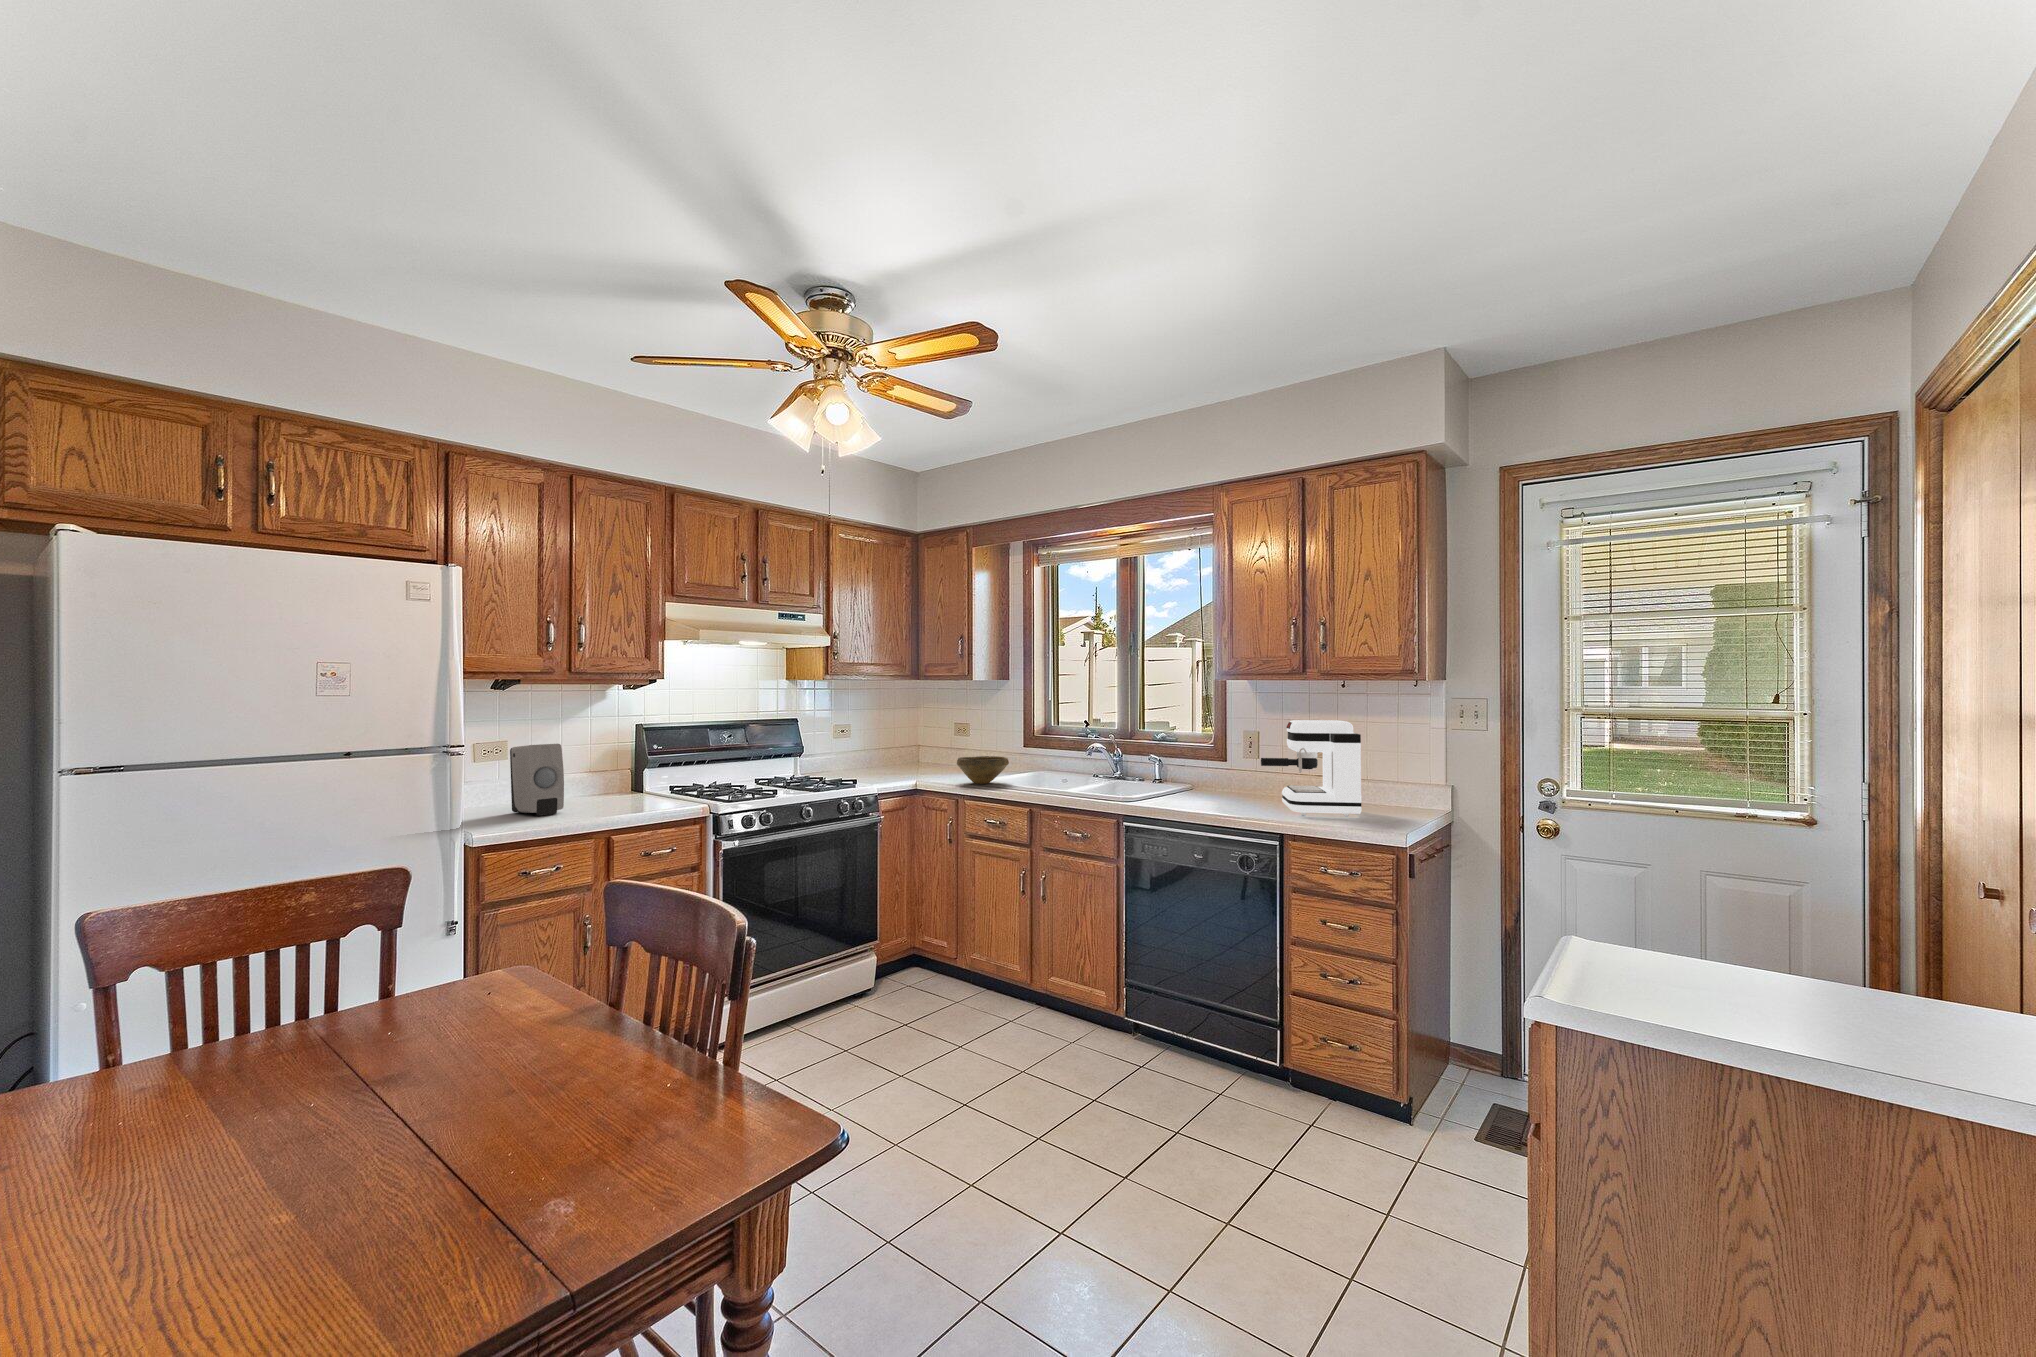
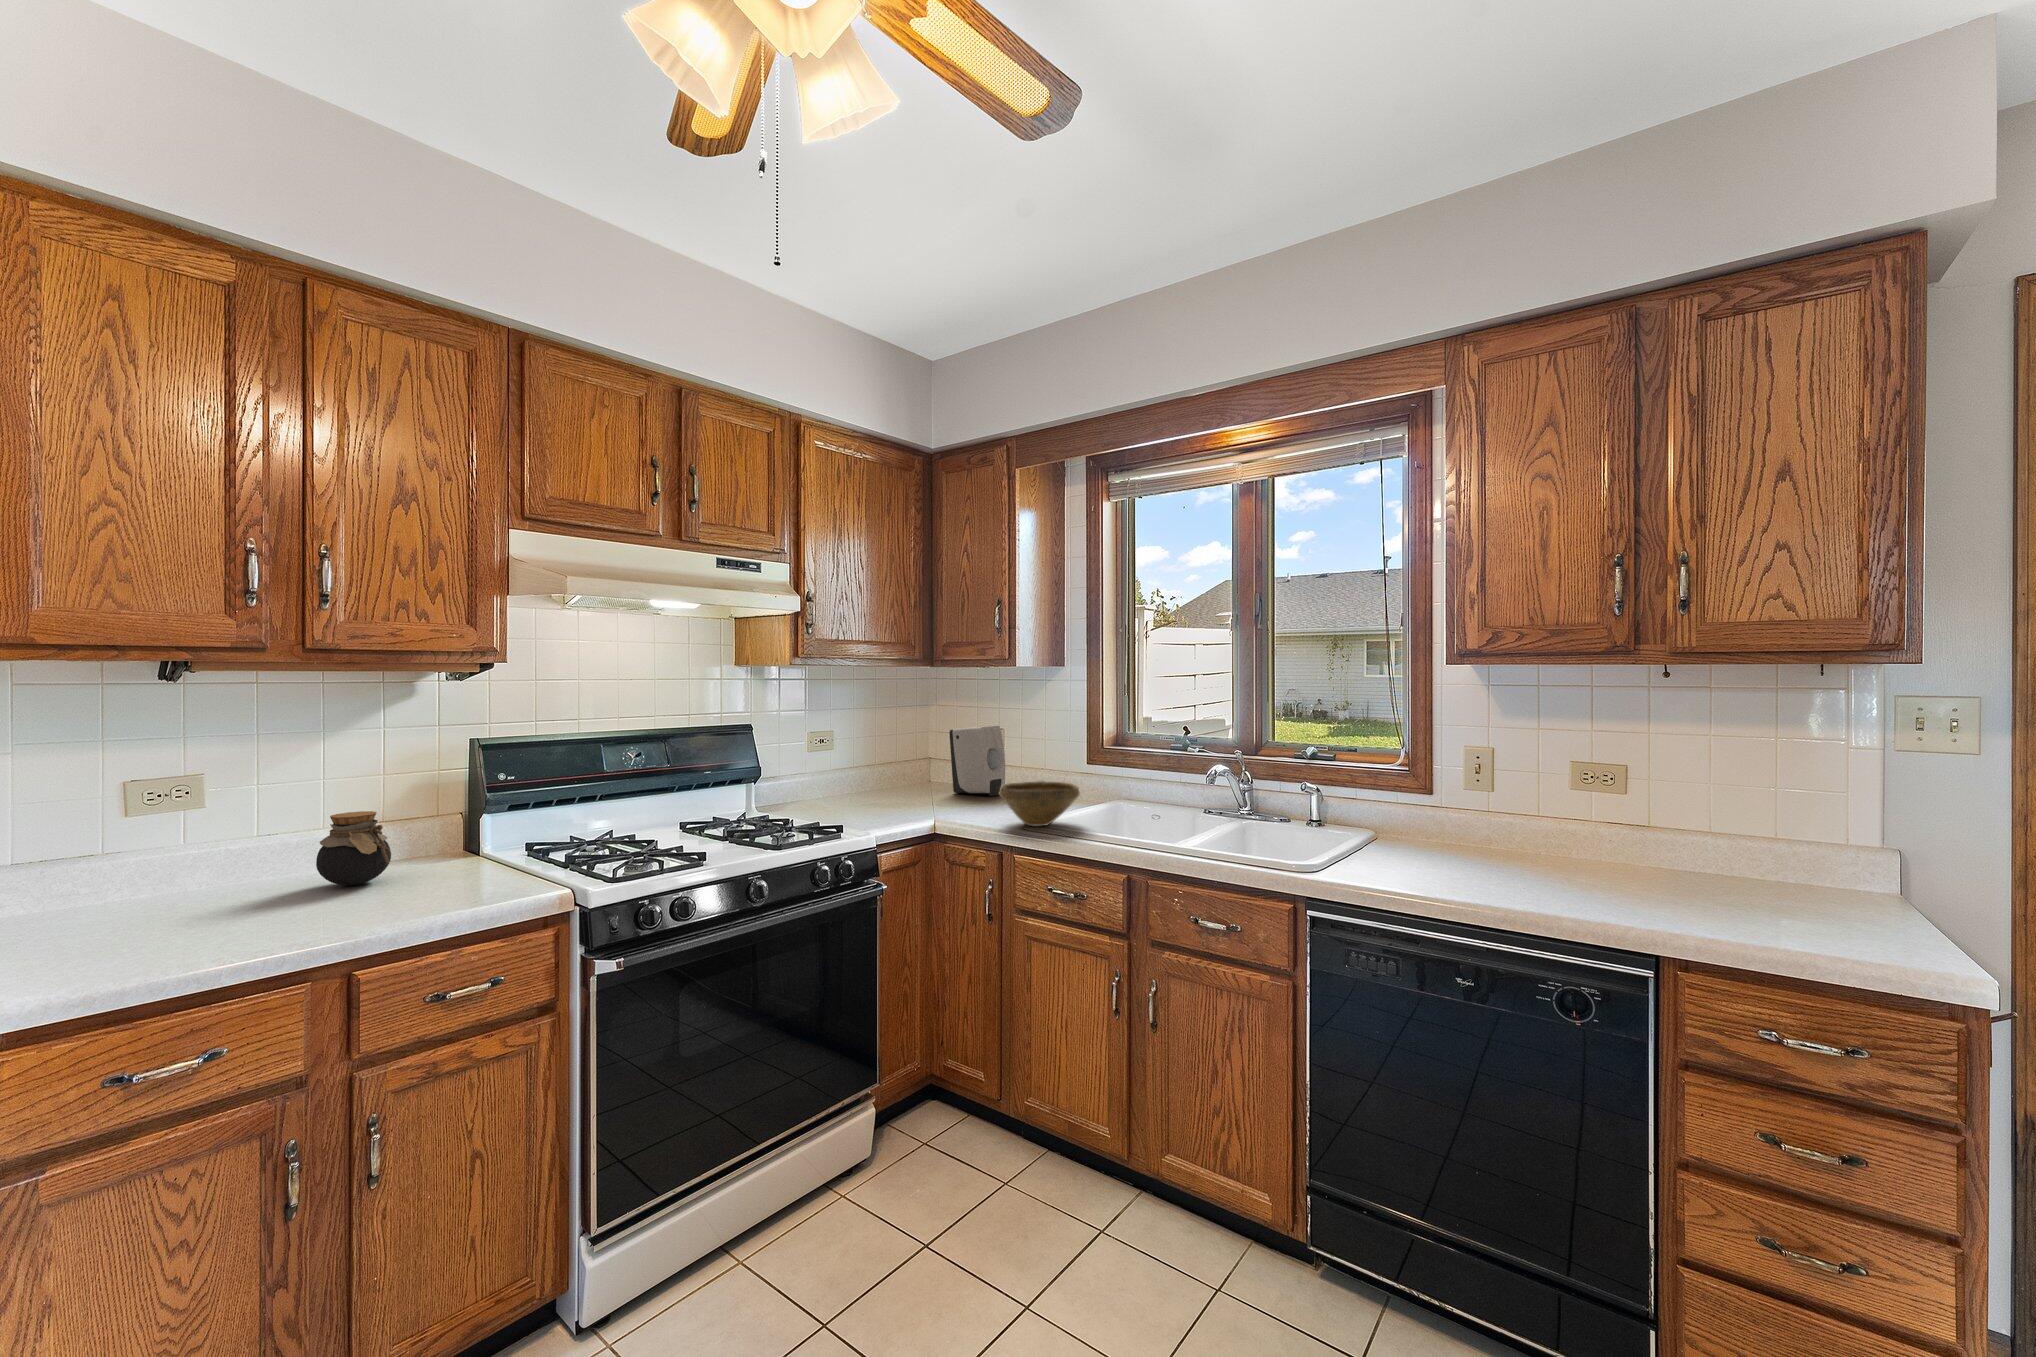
coffee maker: present [1261,720,1362,816] -> none [1553,734,1780,911]
soap dispenser: present [510,744,564,816] -> present [949,726,1005,796]
jar: none [568,763,606,803] -> present [316,811,391,886]

